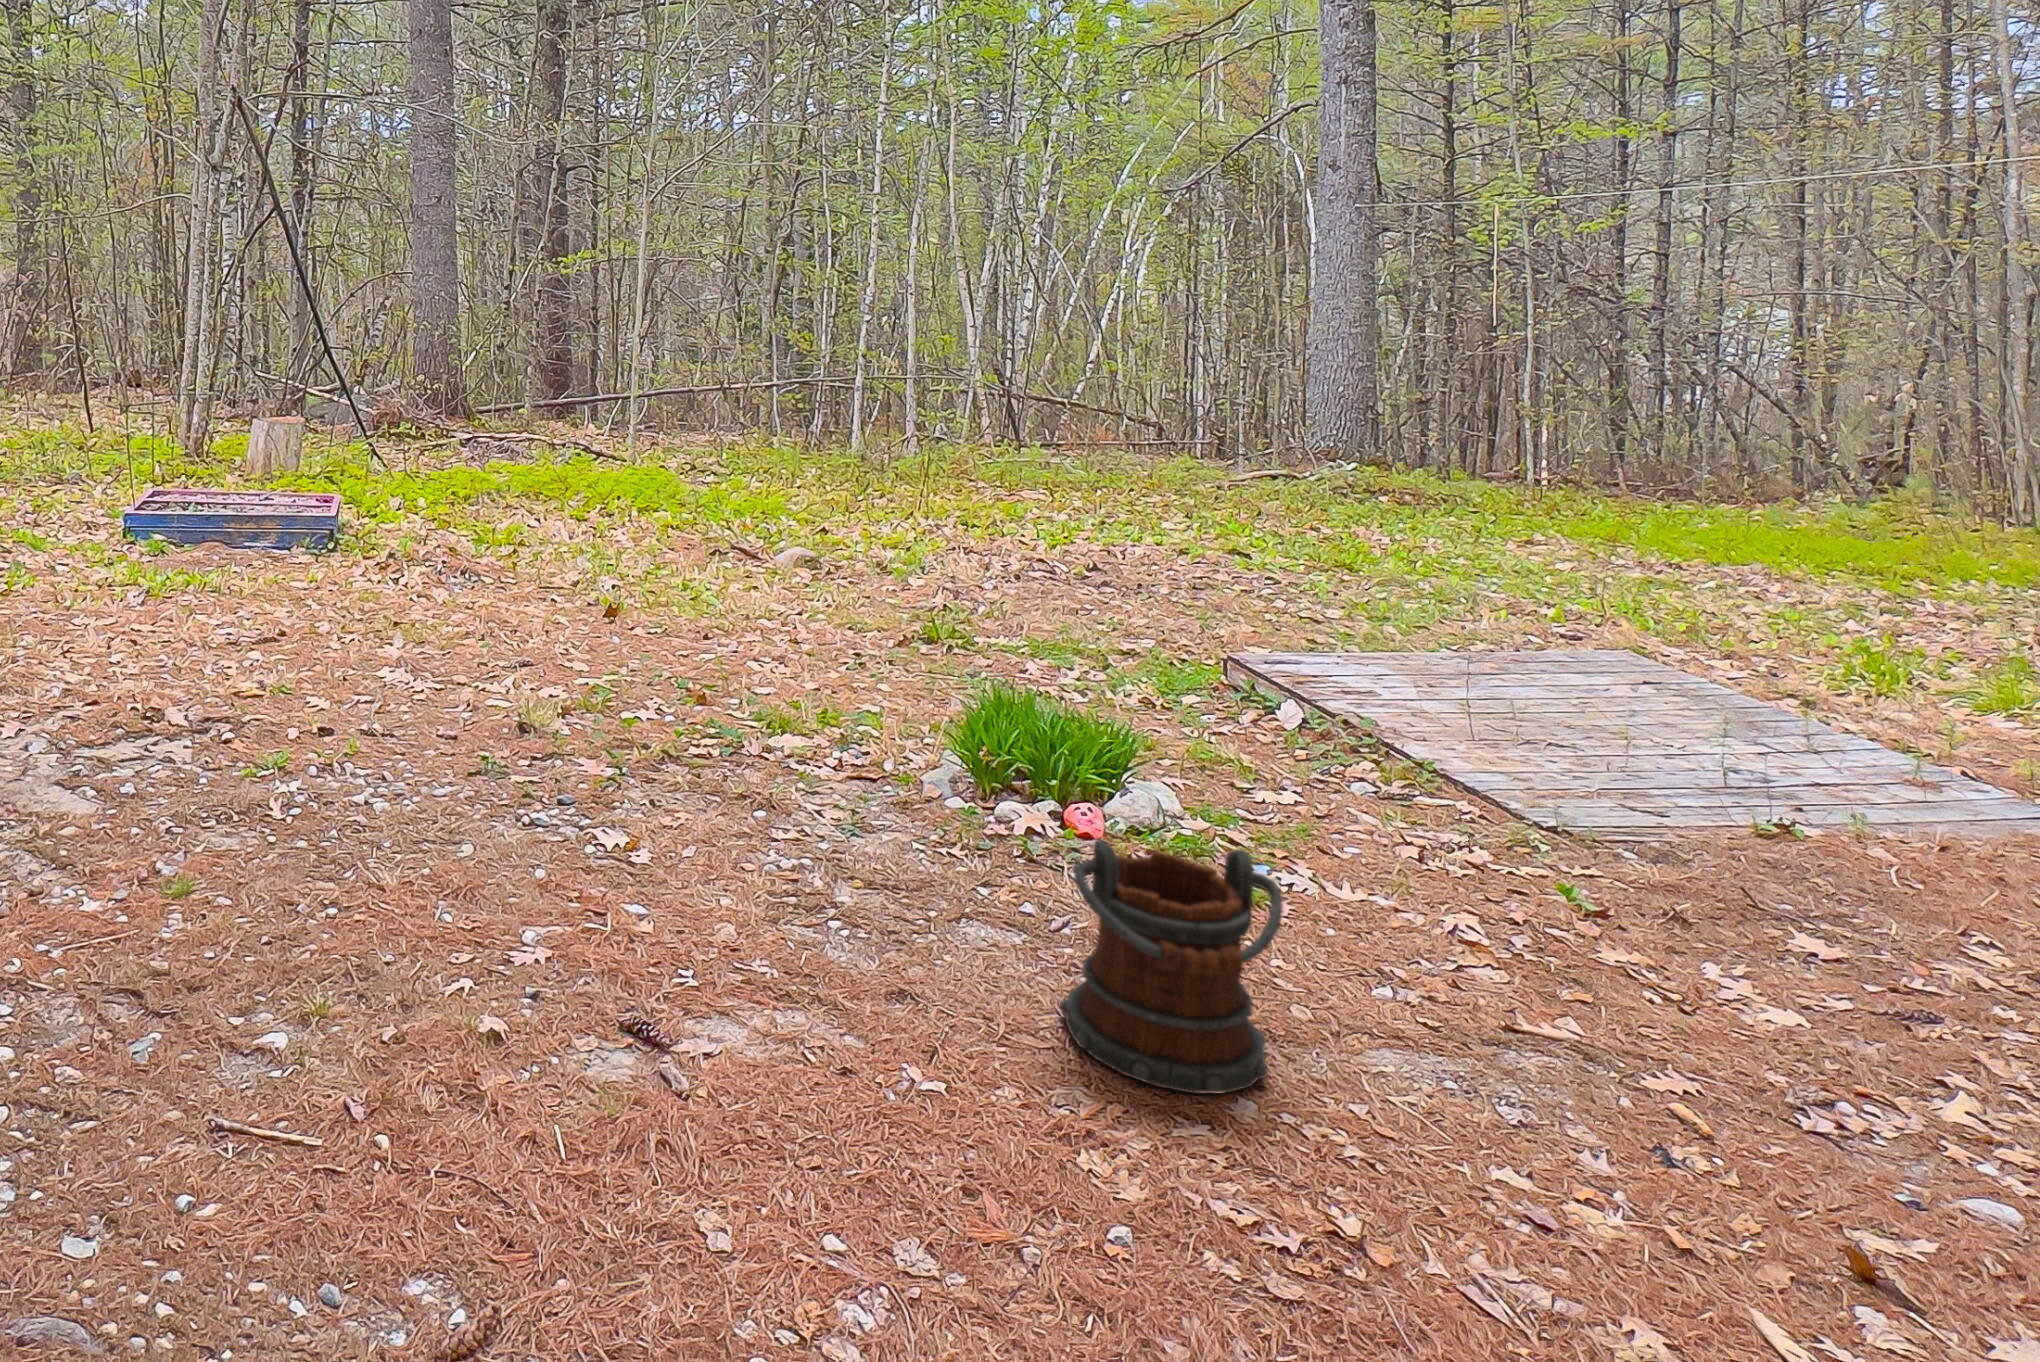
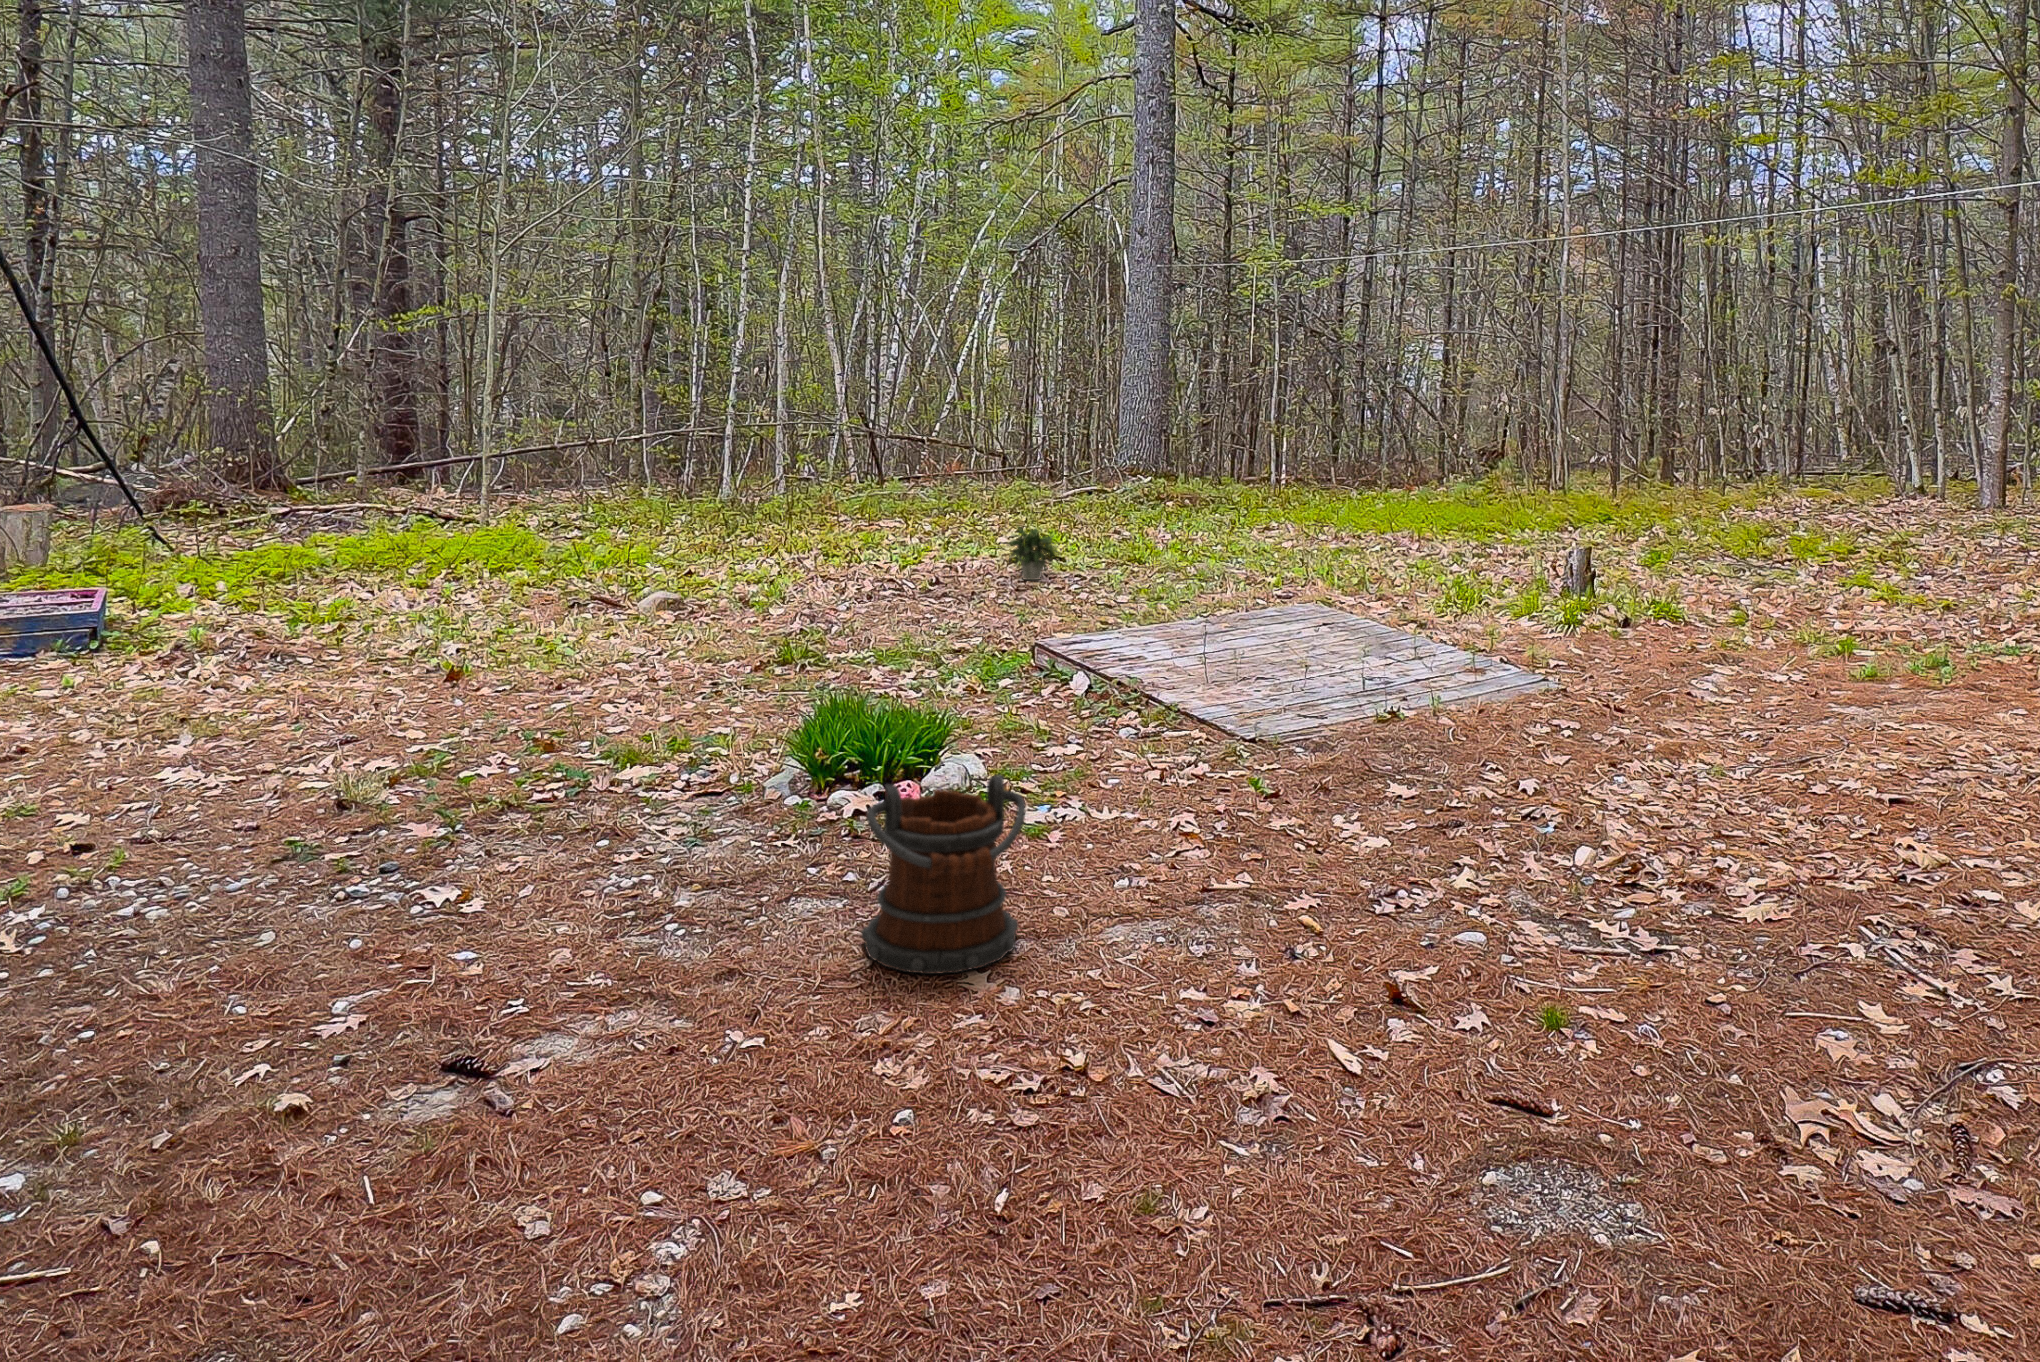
potted plant: none [1147,498,1211,560] -> present [1008,527,1056,580]

